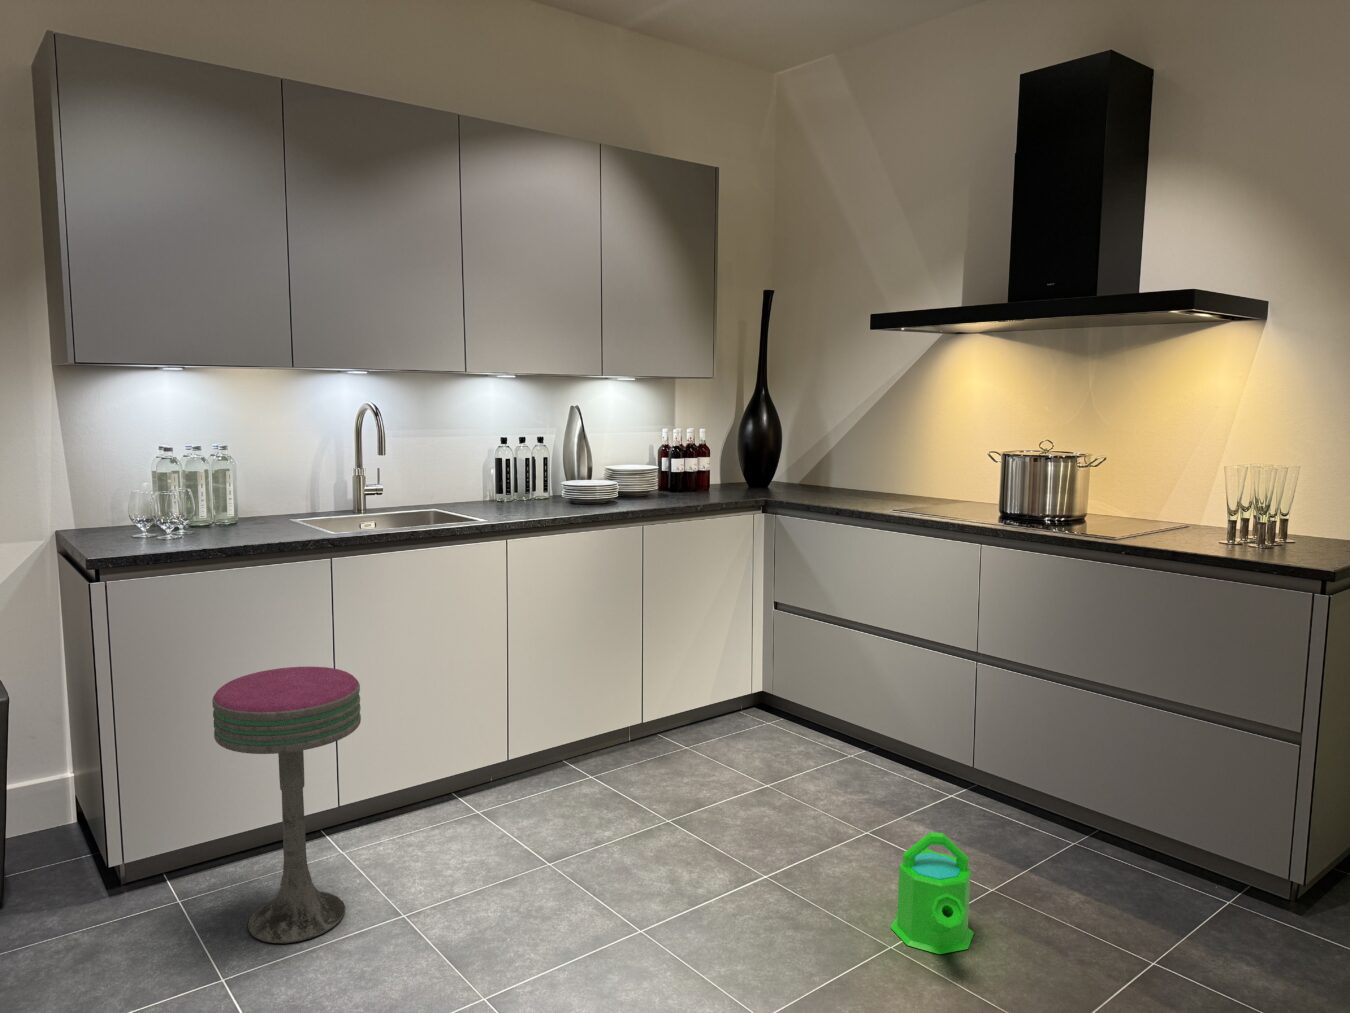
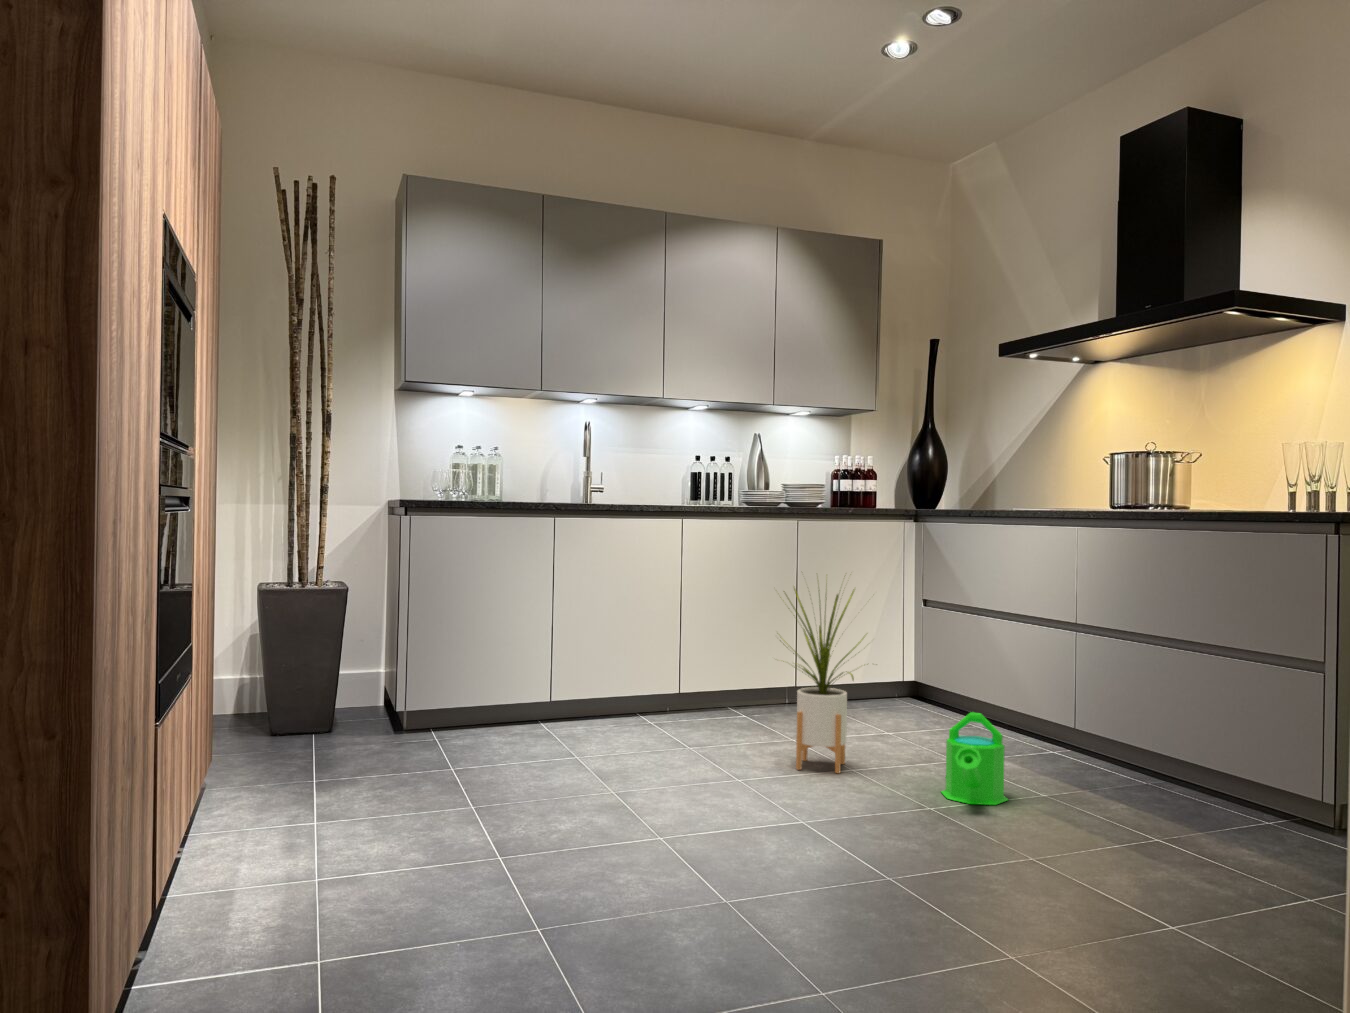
house plant: none [663,638,799,904] -> present [786,588,864,773]
bar stool: present [212,667,361,943] -> none [467,576,561,756]

